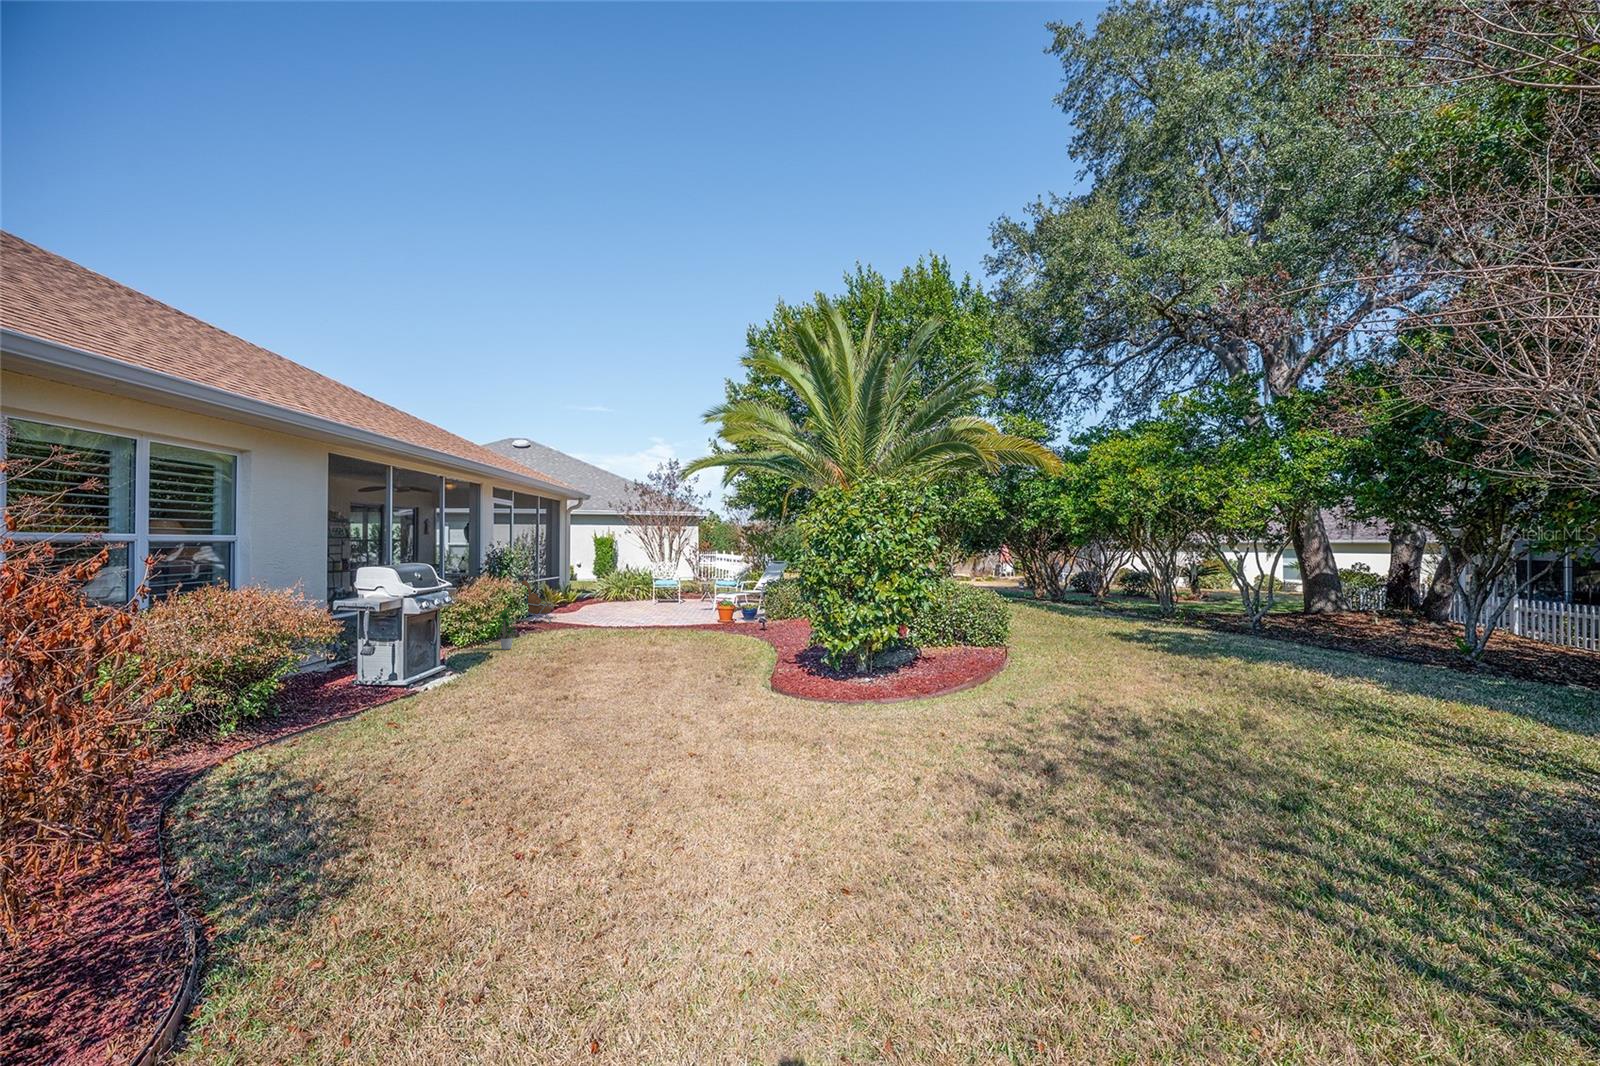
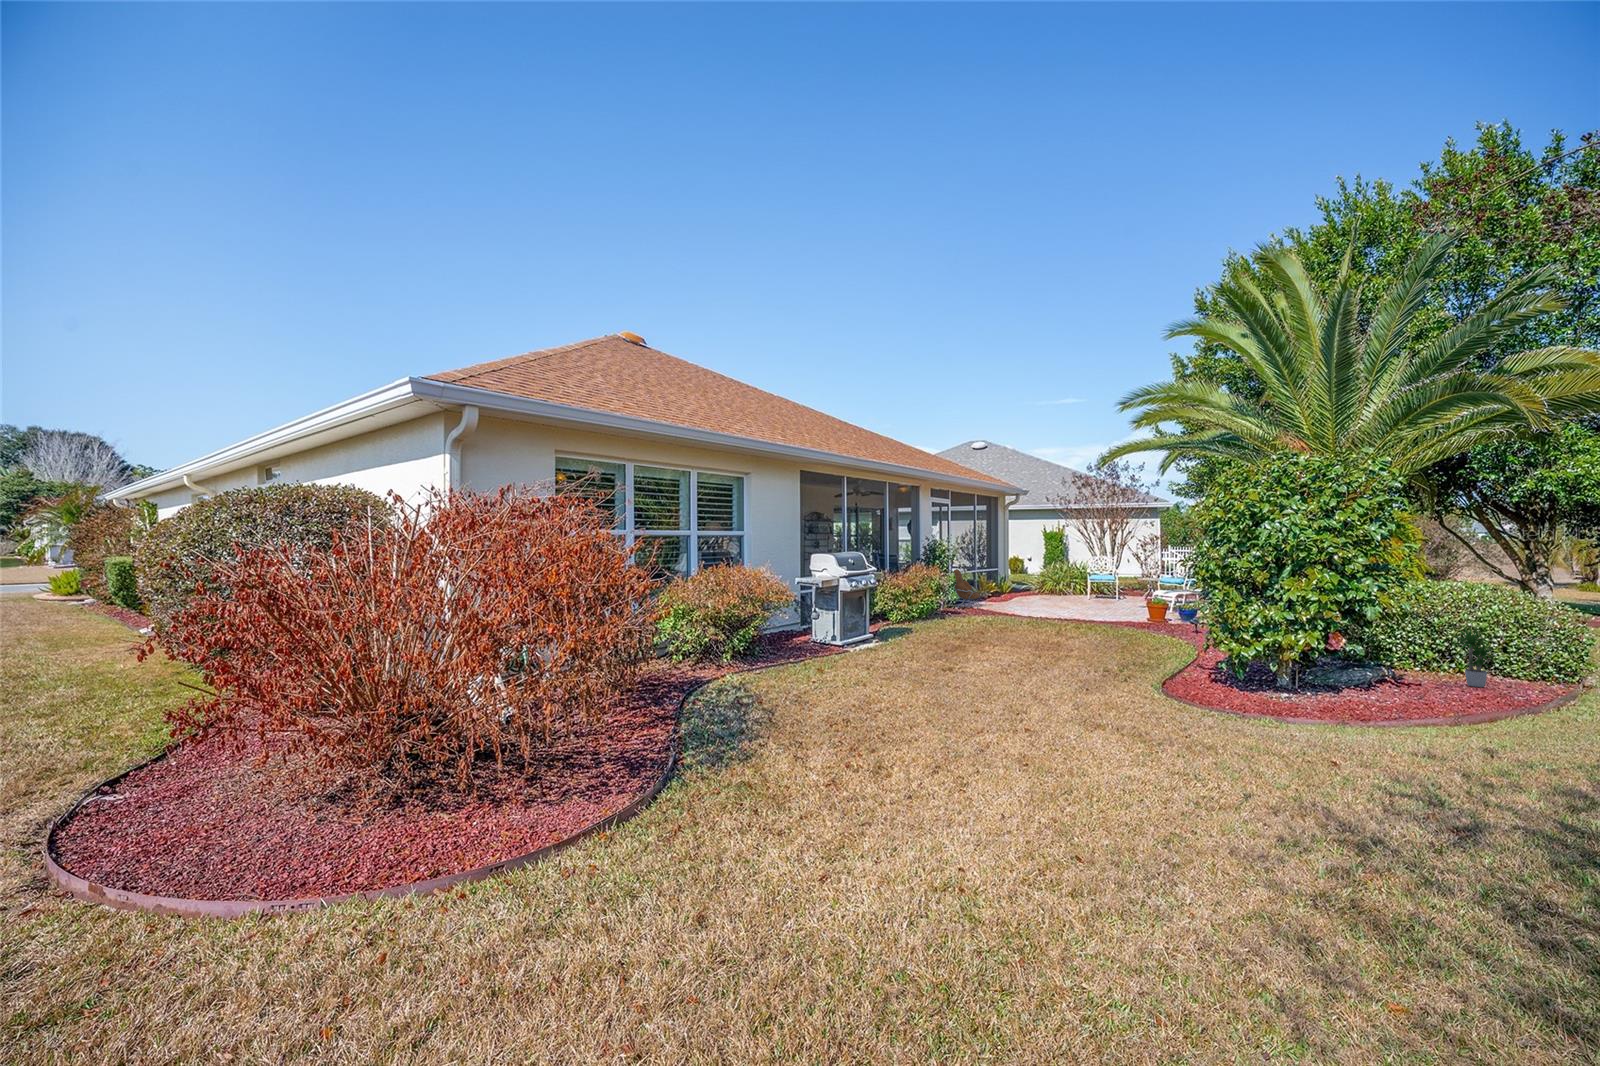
potted plant: present [496,607,514,650] -> present [1455,628,1494,687]

